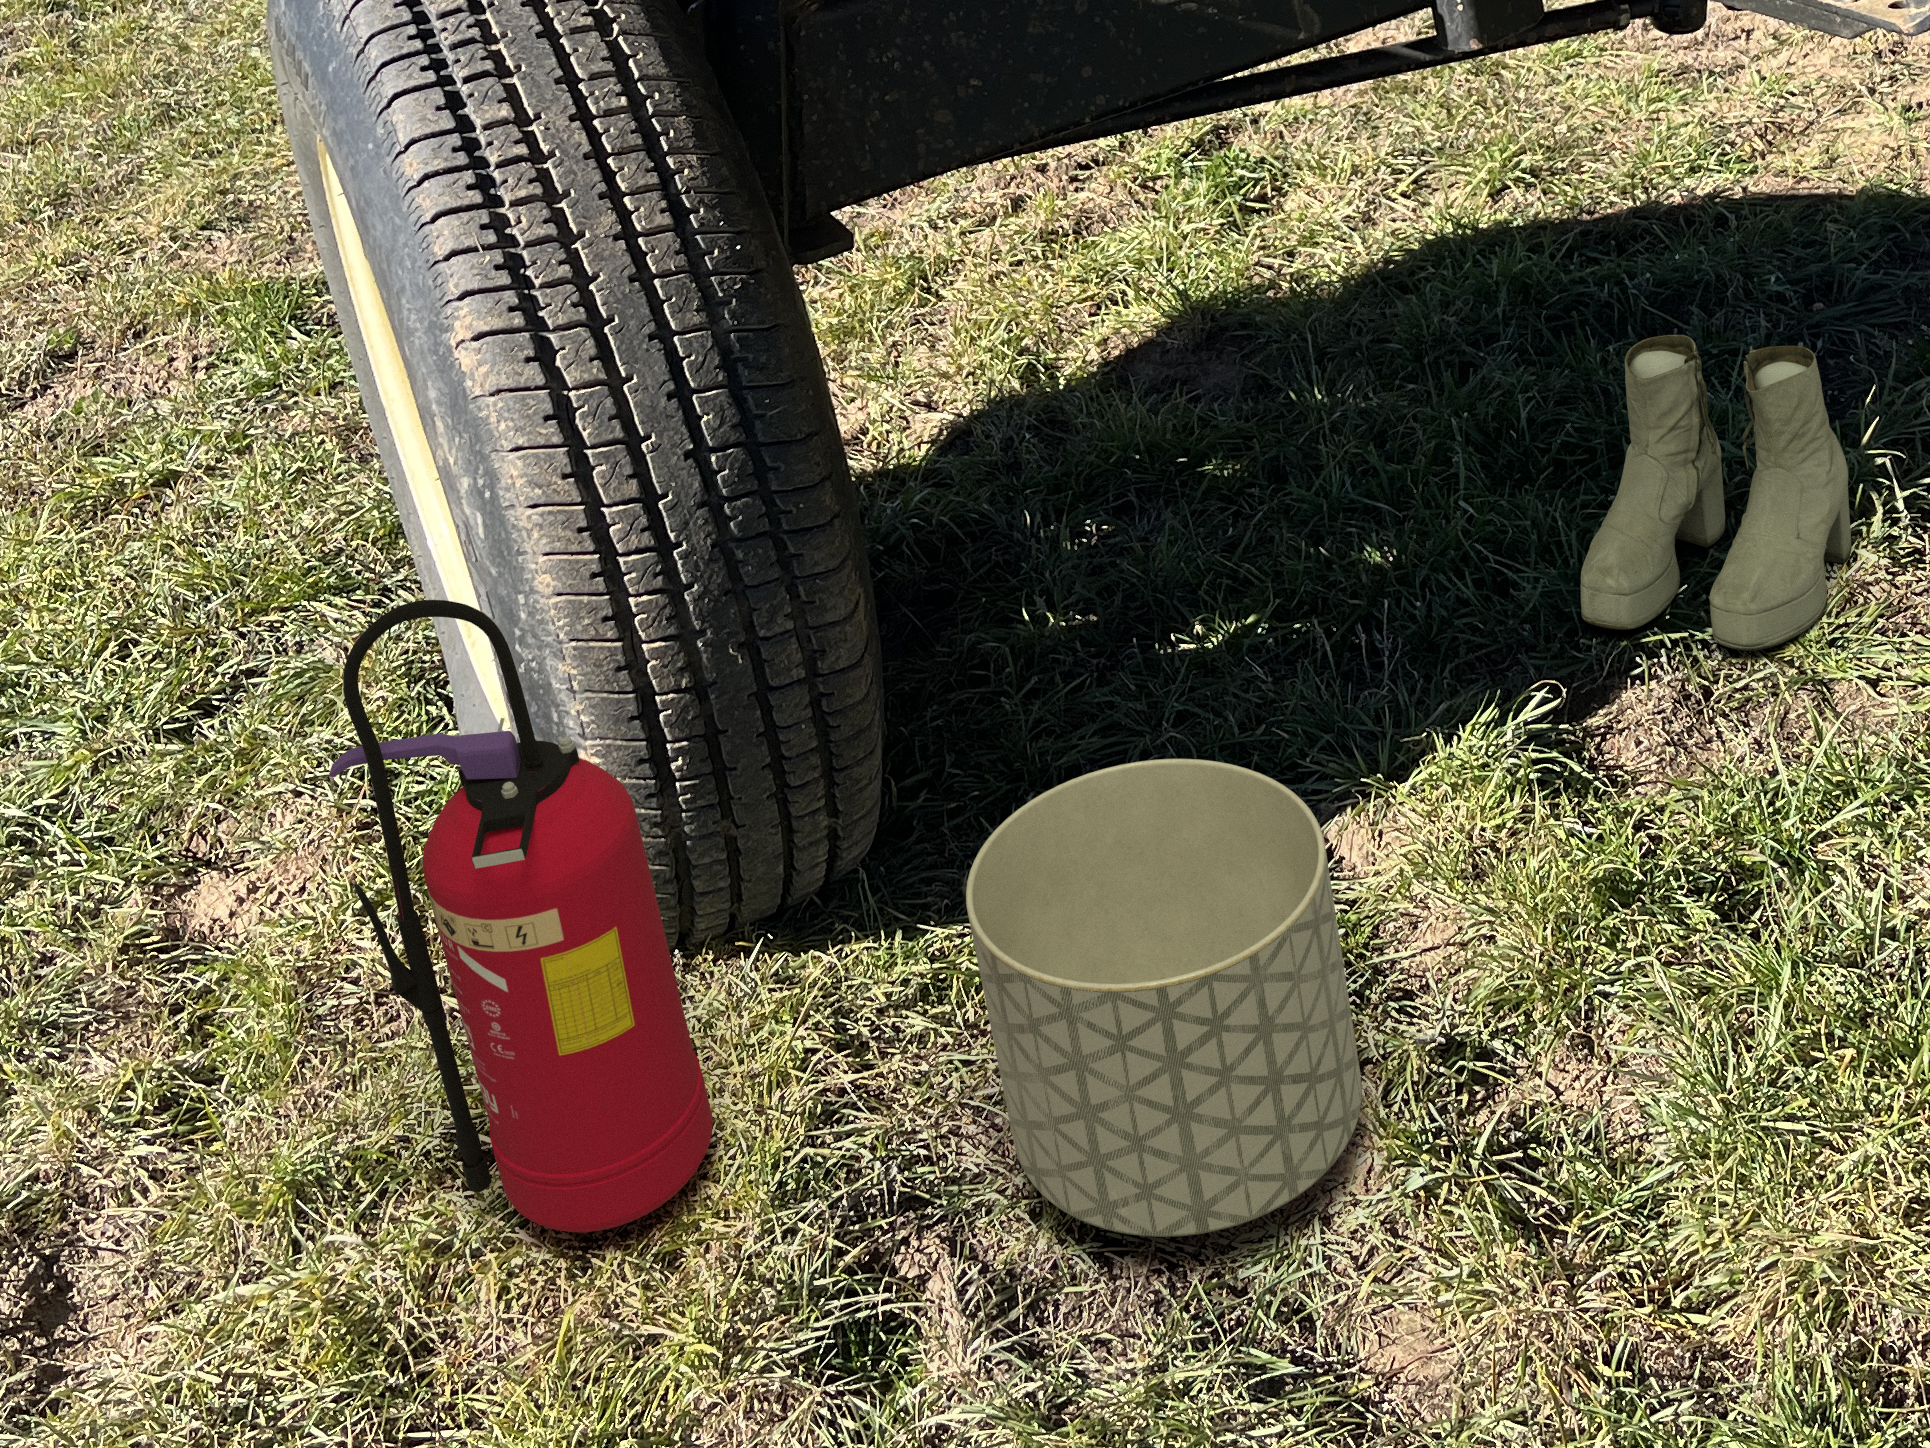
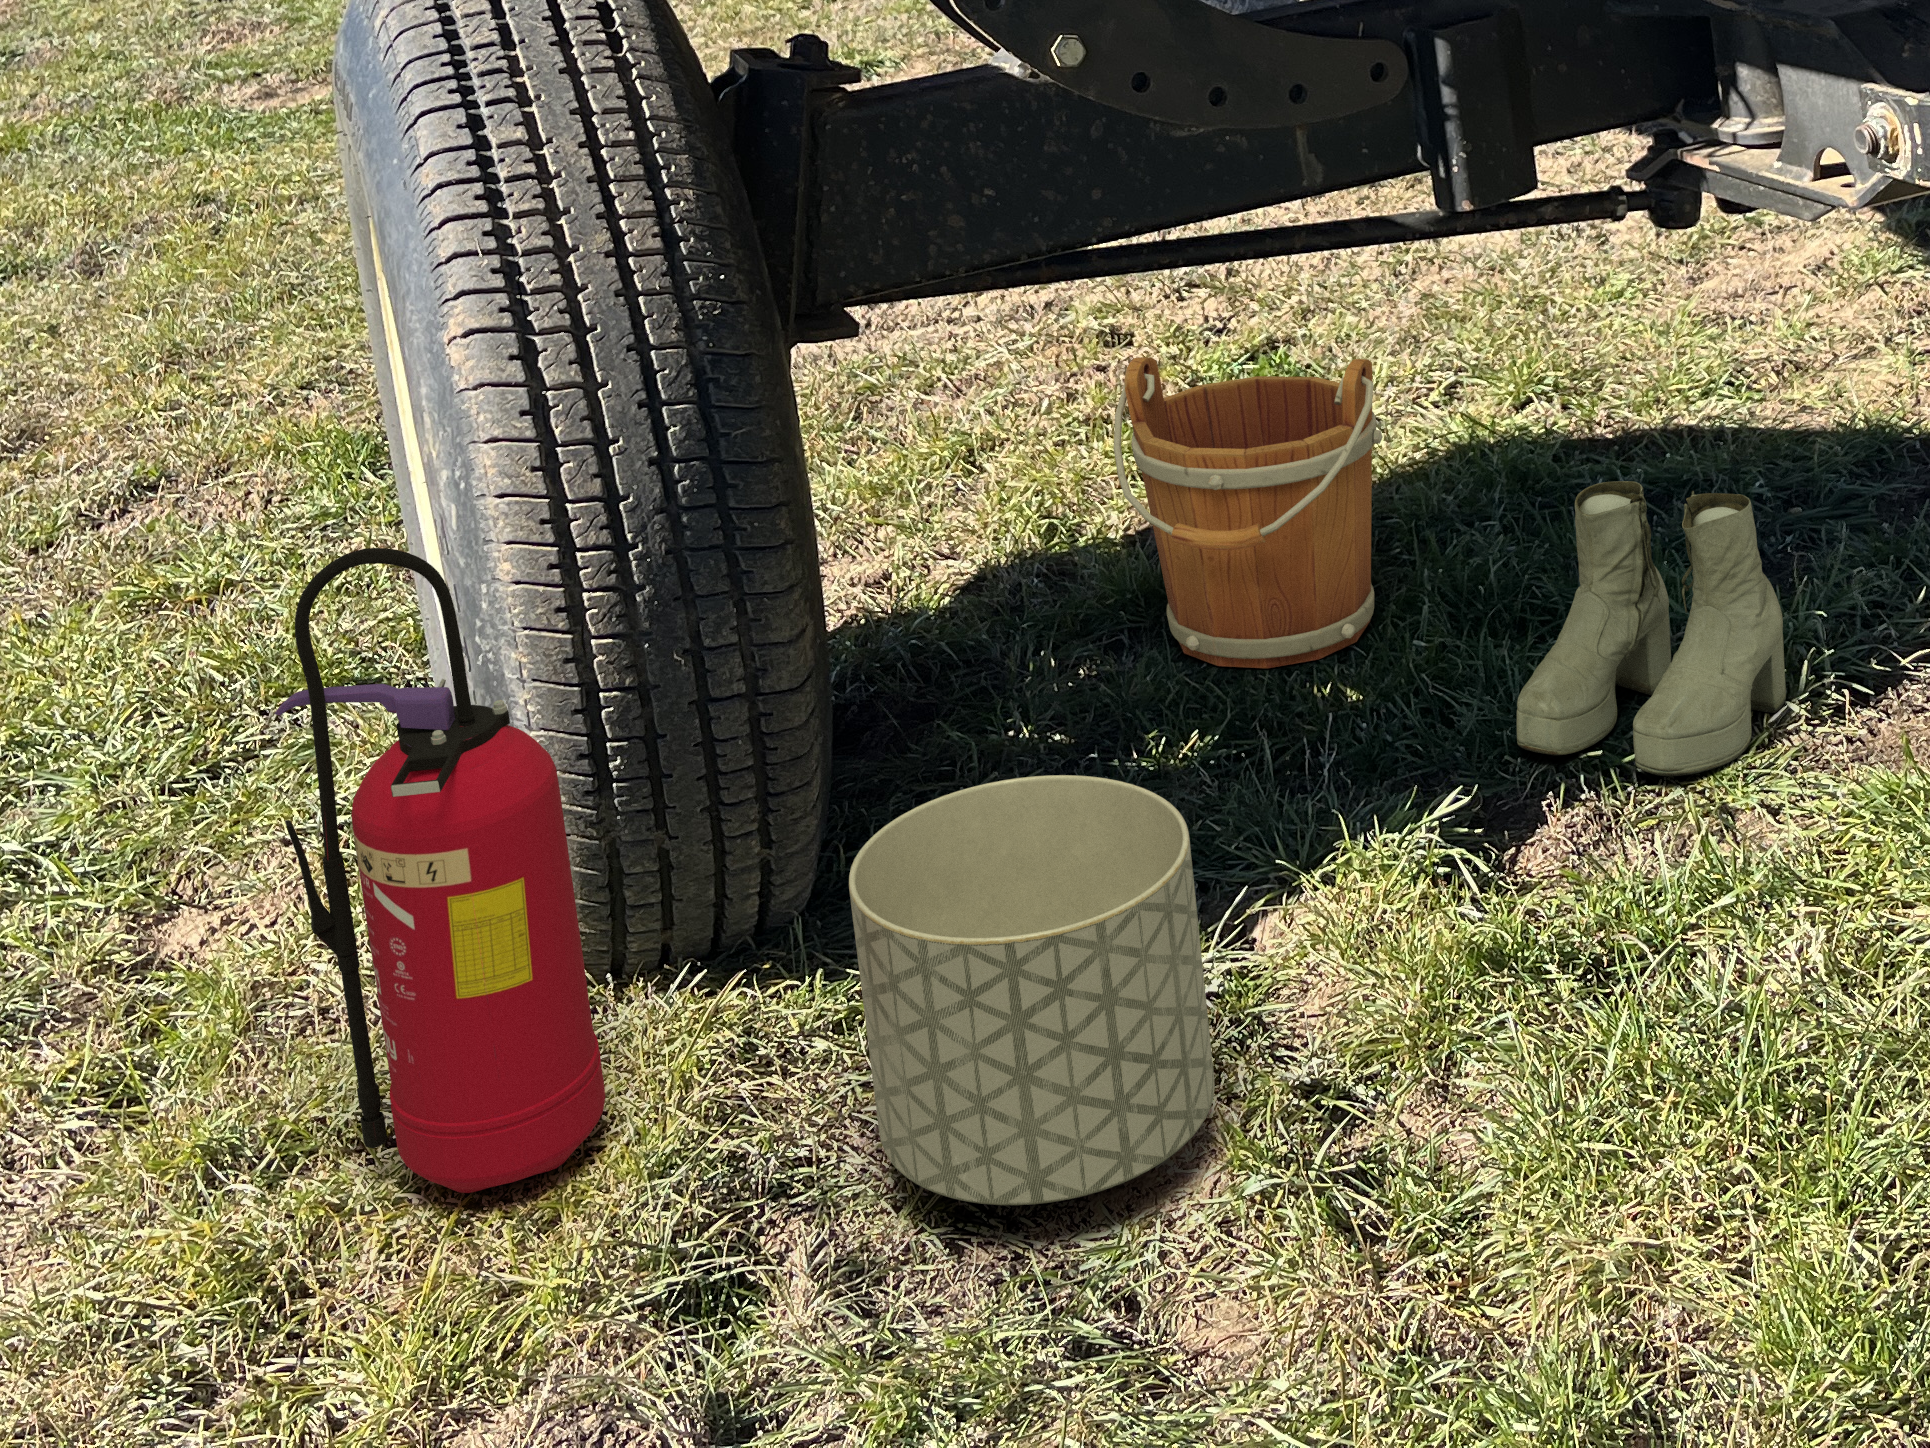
bucket: none [1114,210,1399,534] -> present [1114,357,1383,668]

